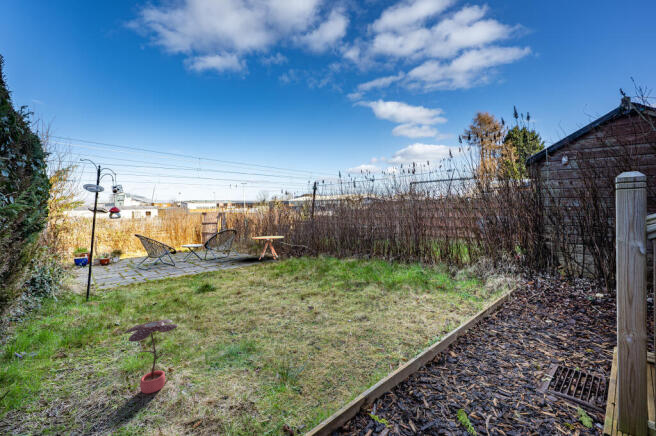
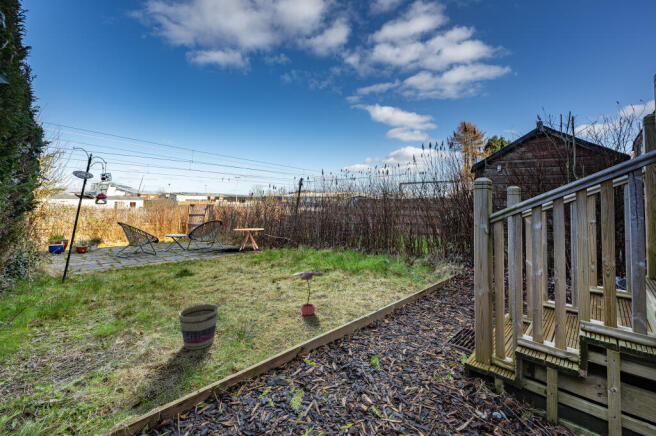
potted plant: present [125,319,178,394] -> present [292,271,323,315]
basket: none [215,337,259,395] -> present [179,304,218,350]

